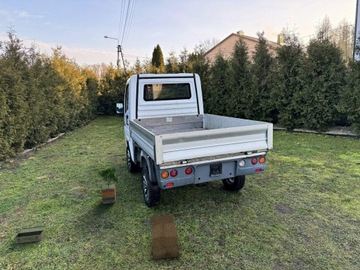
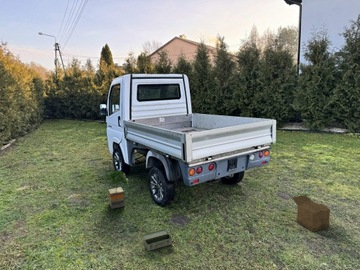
cardboard box: present [151,215,178,259] -> present [292,195,330,232]
toolbox: present [14,226,46,244] -> present [142,229,172,251]

